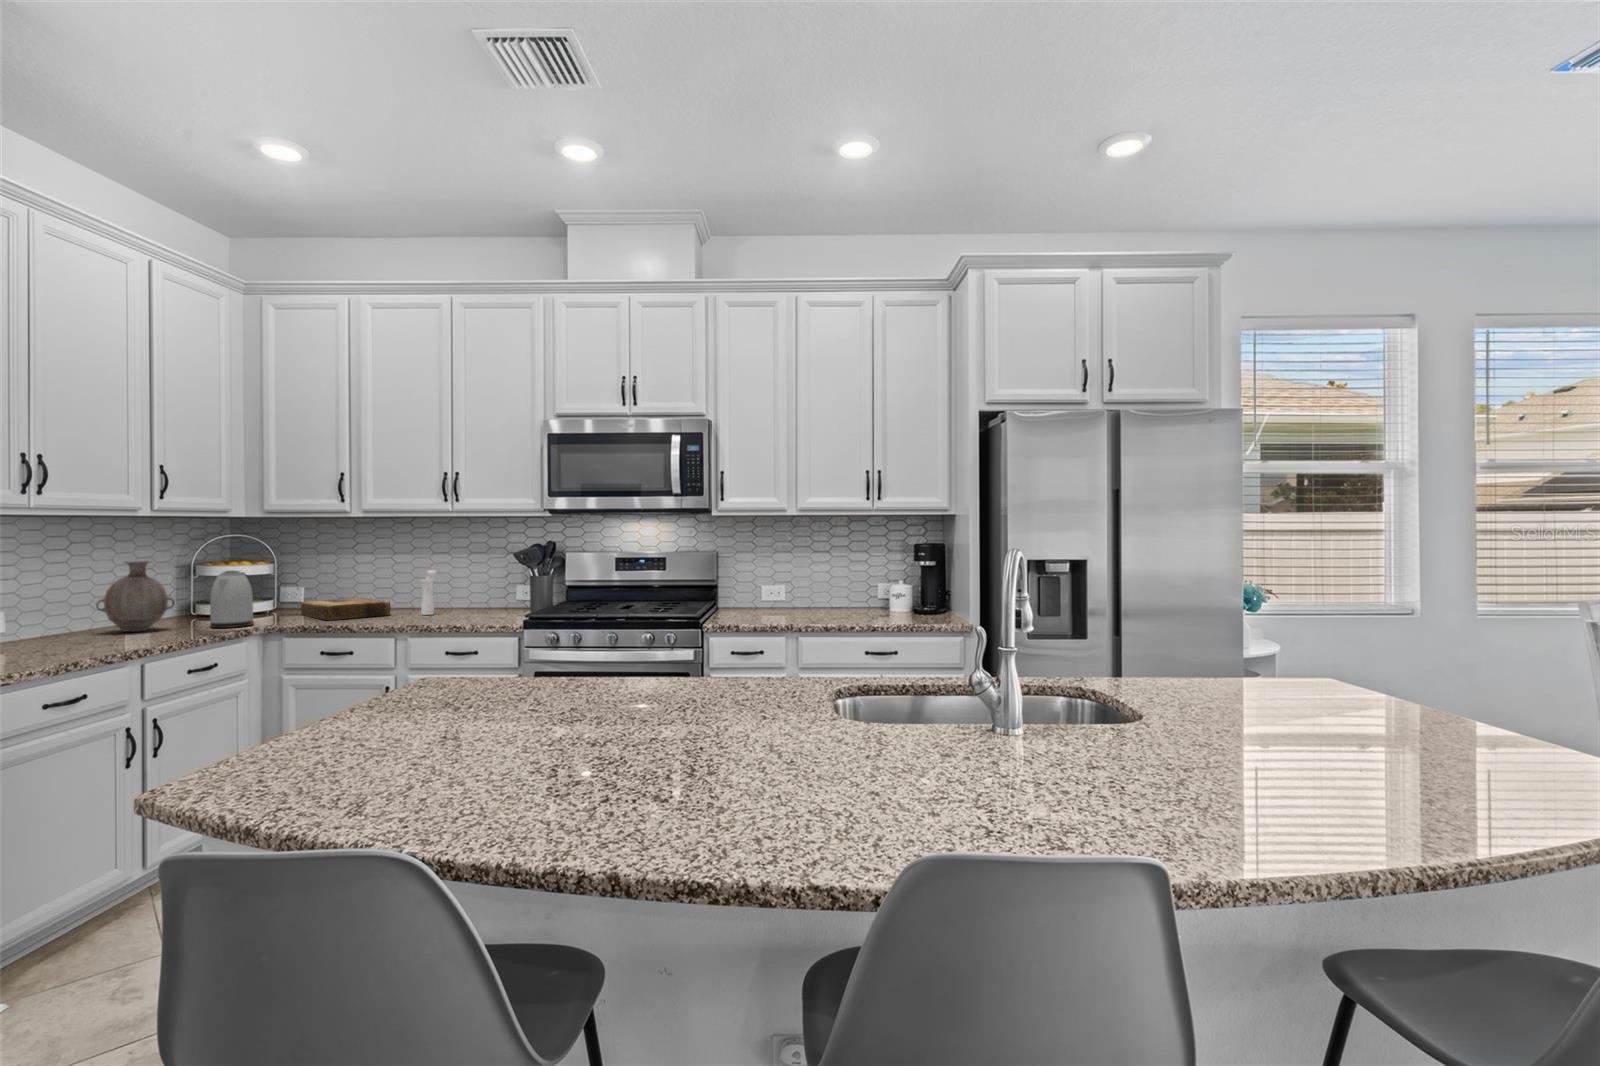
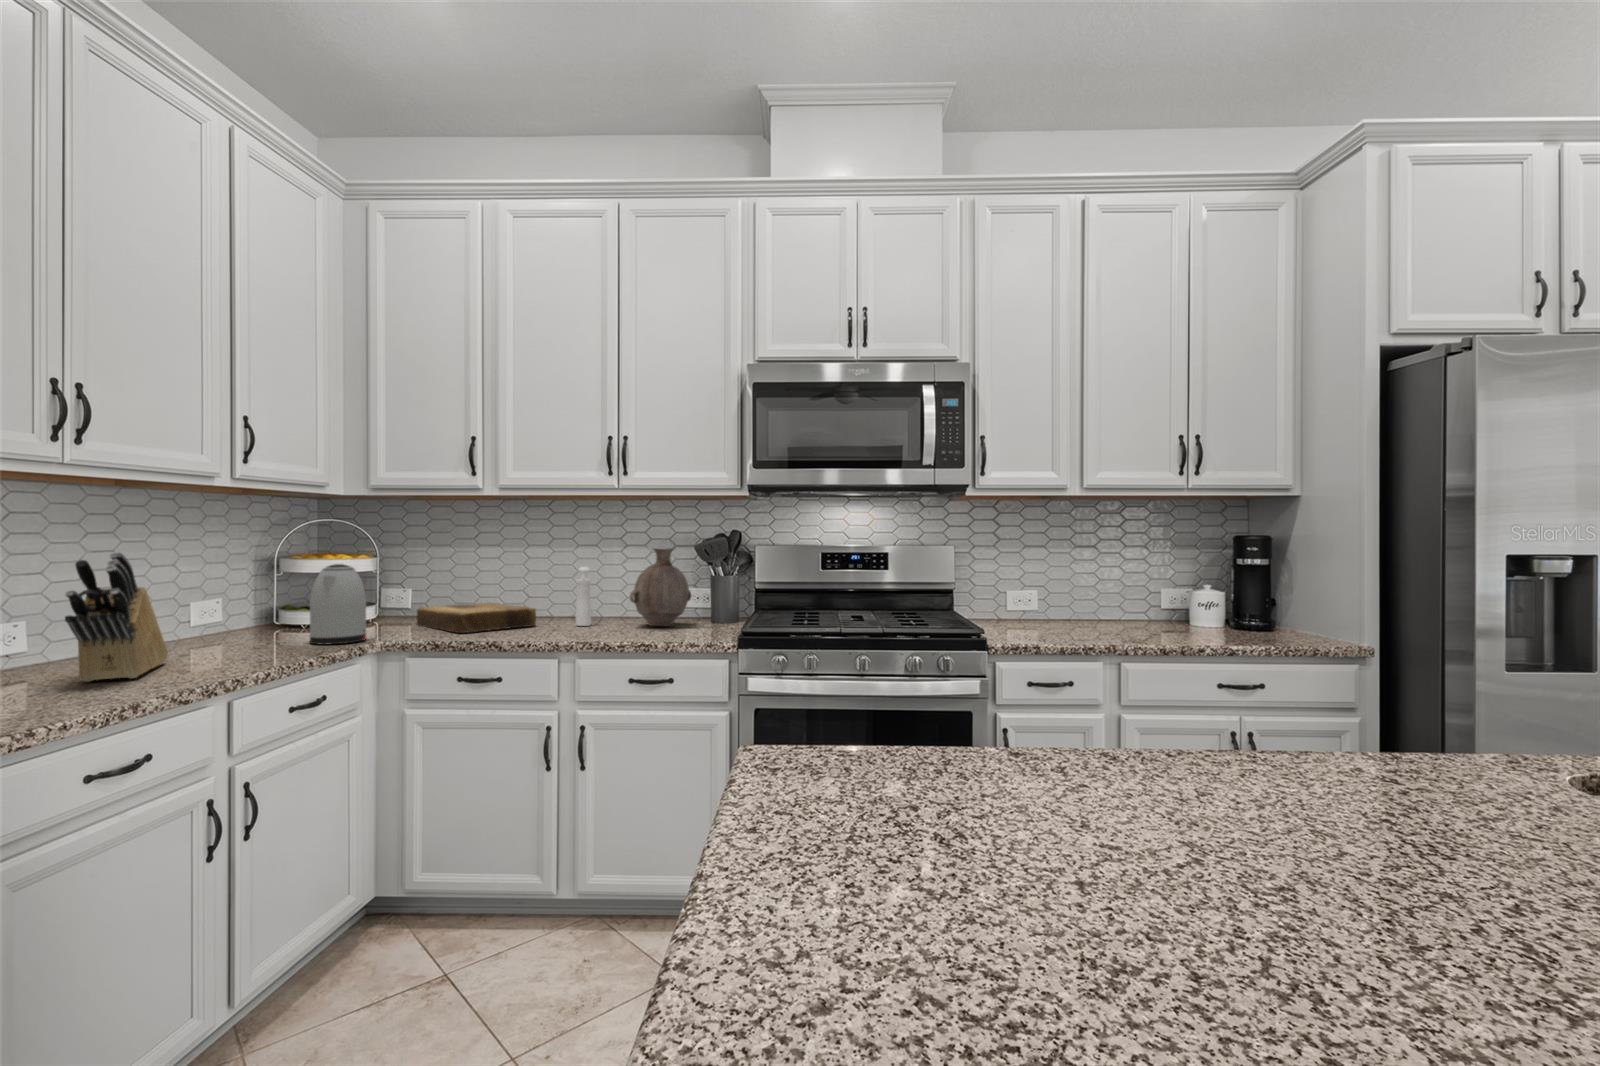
vase: present [96,561,175,632] -> present [630,548,692,626]
knife block: none [32,566,104,650] -> present [65,552,168,682]

